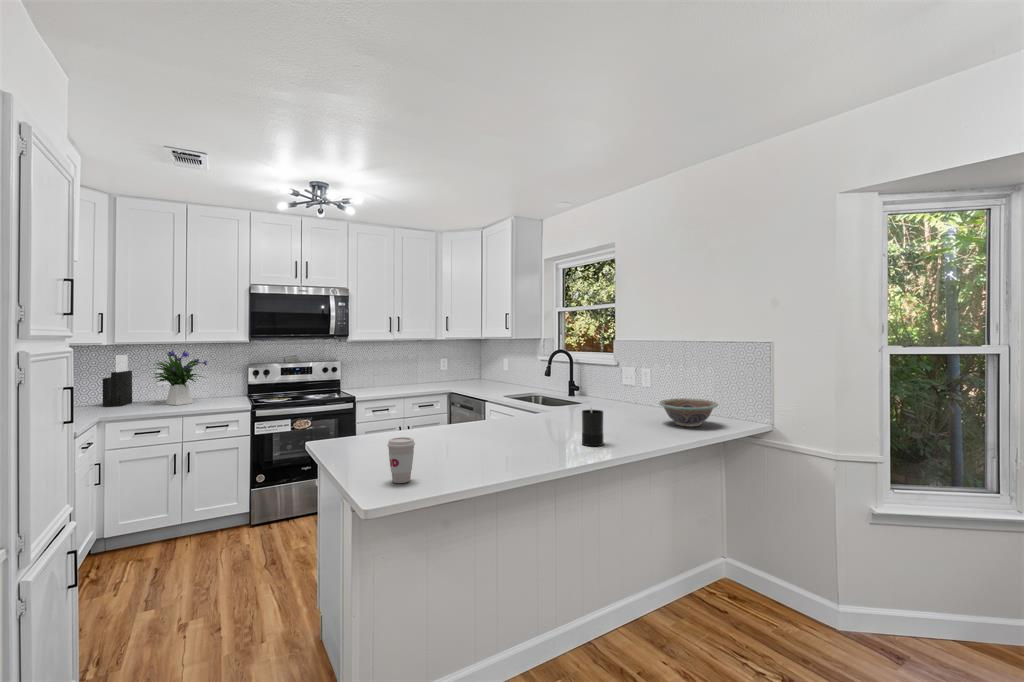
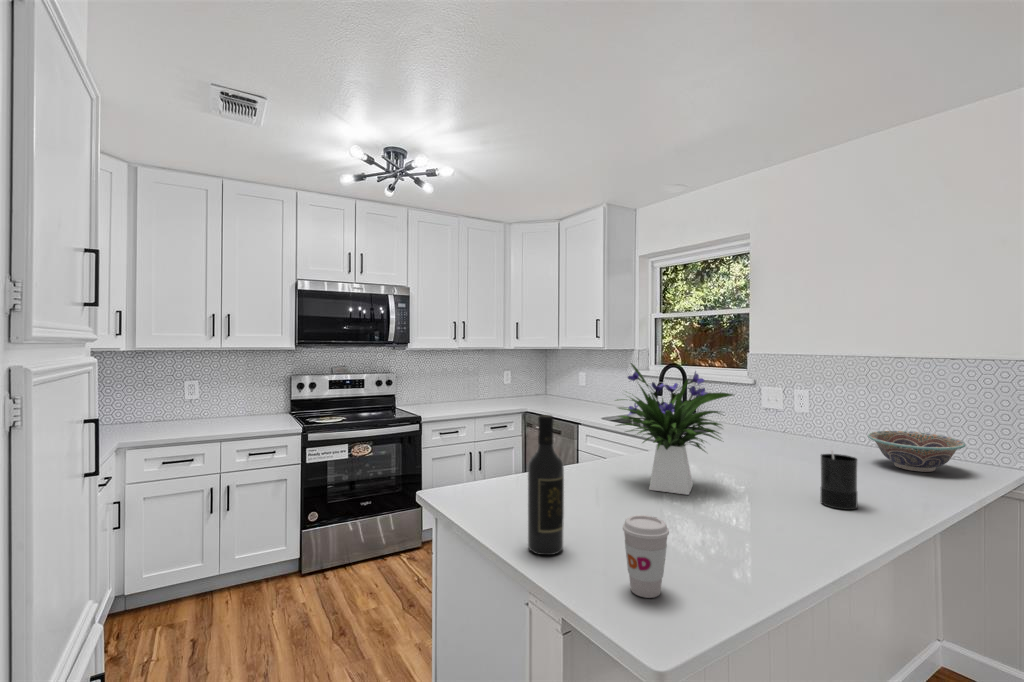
flower arrangement: present [154,350,207,405] -> present [616,363,733,495]
knife block: present [102,355,132,407] -> none [124,365,159,428]
wine bottle: none [350,380,374,468] -> present [528,415,564,555]

